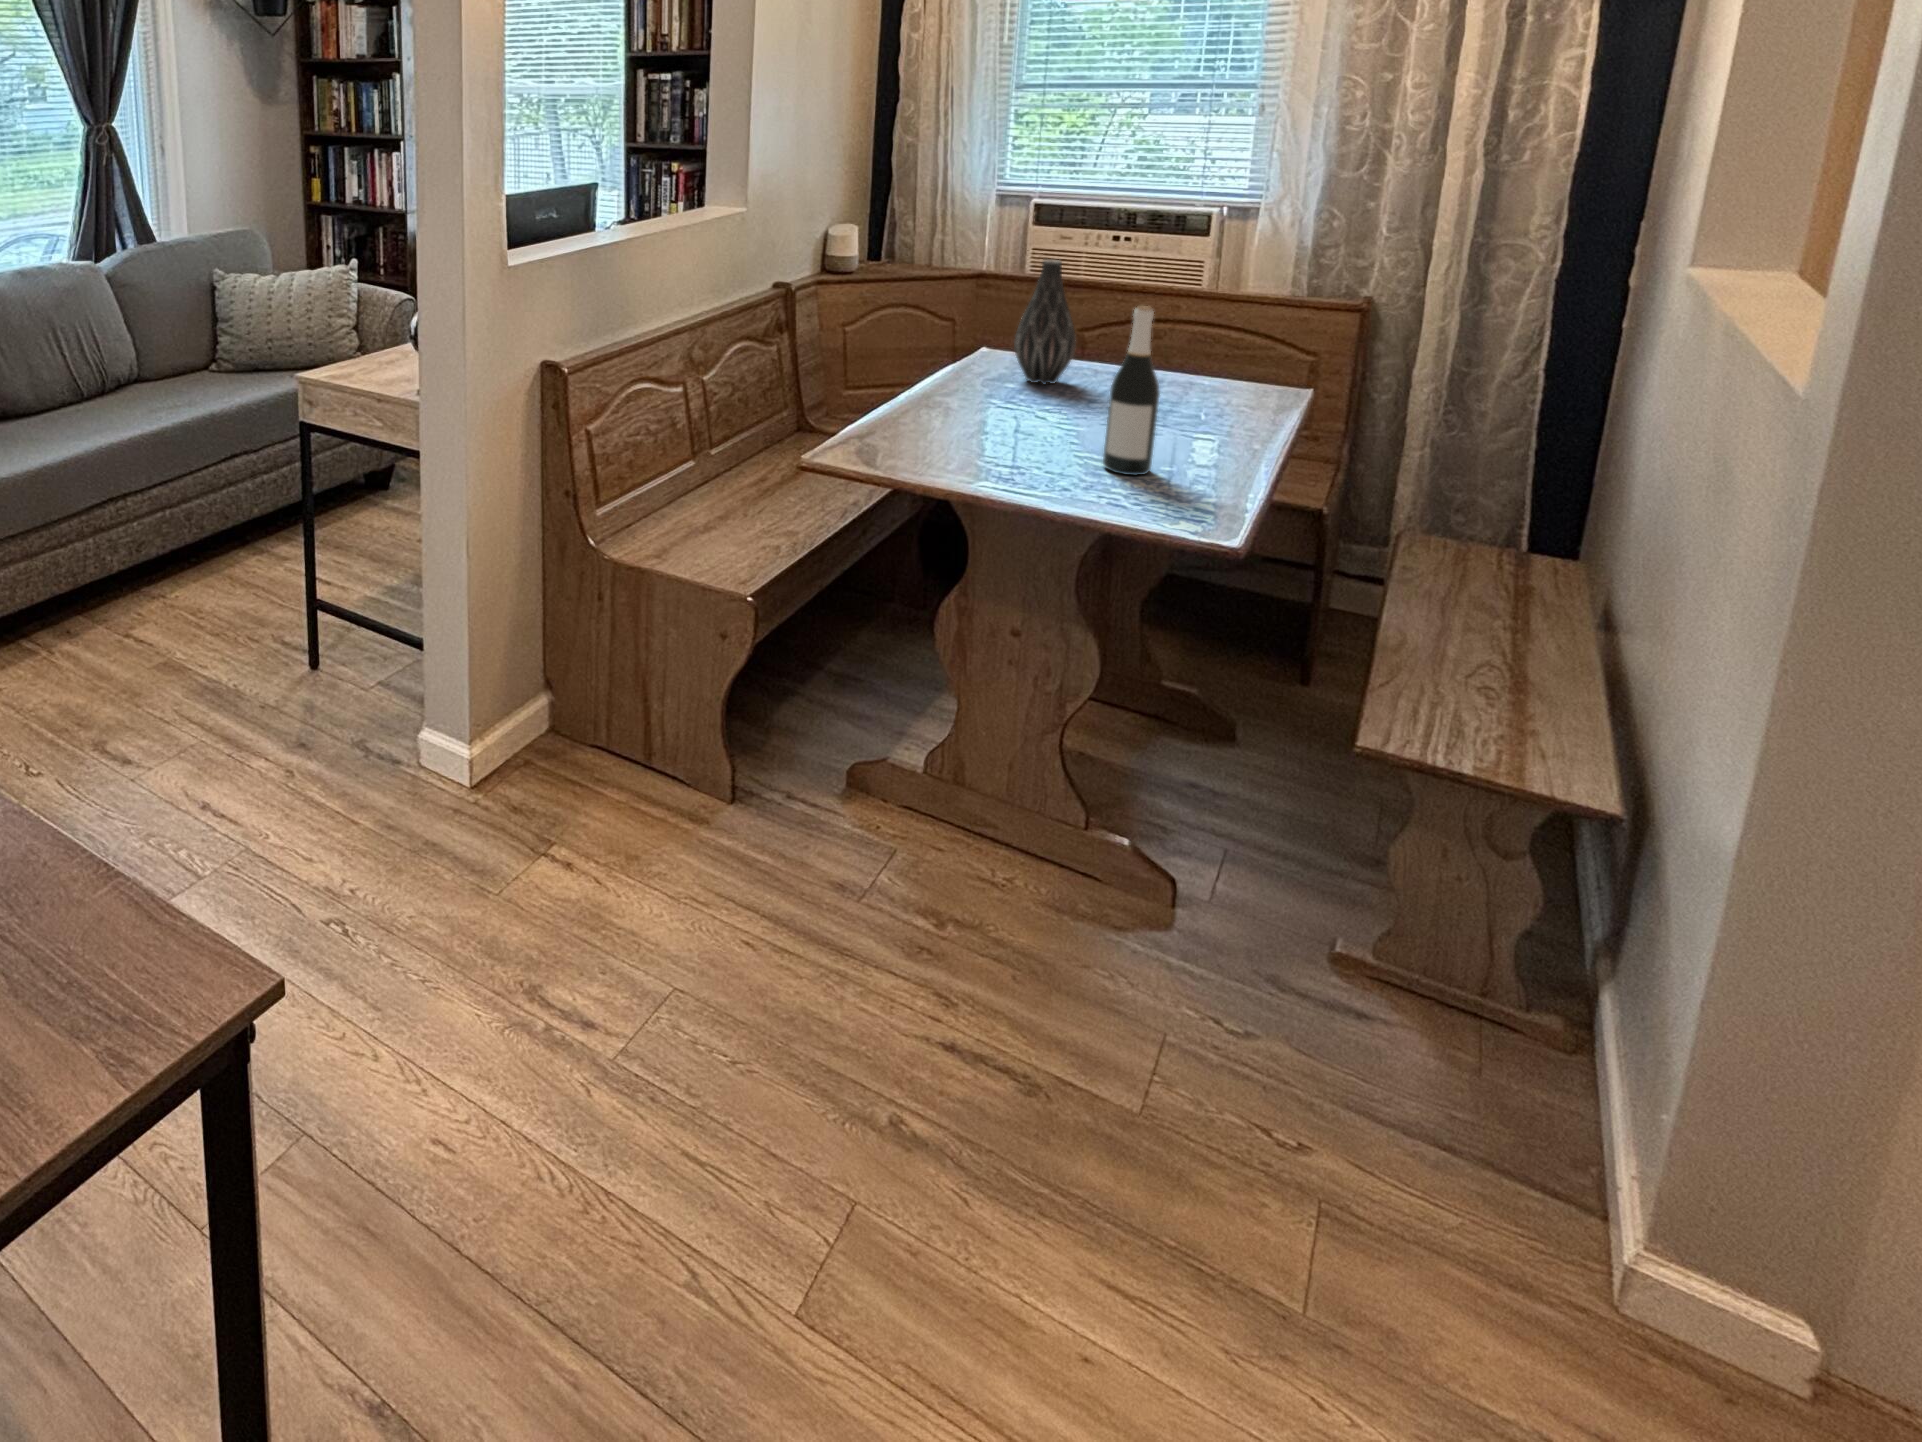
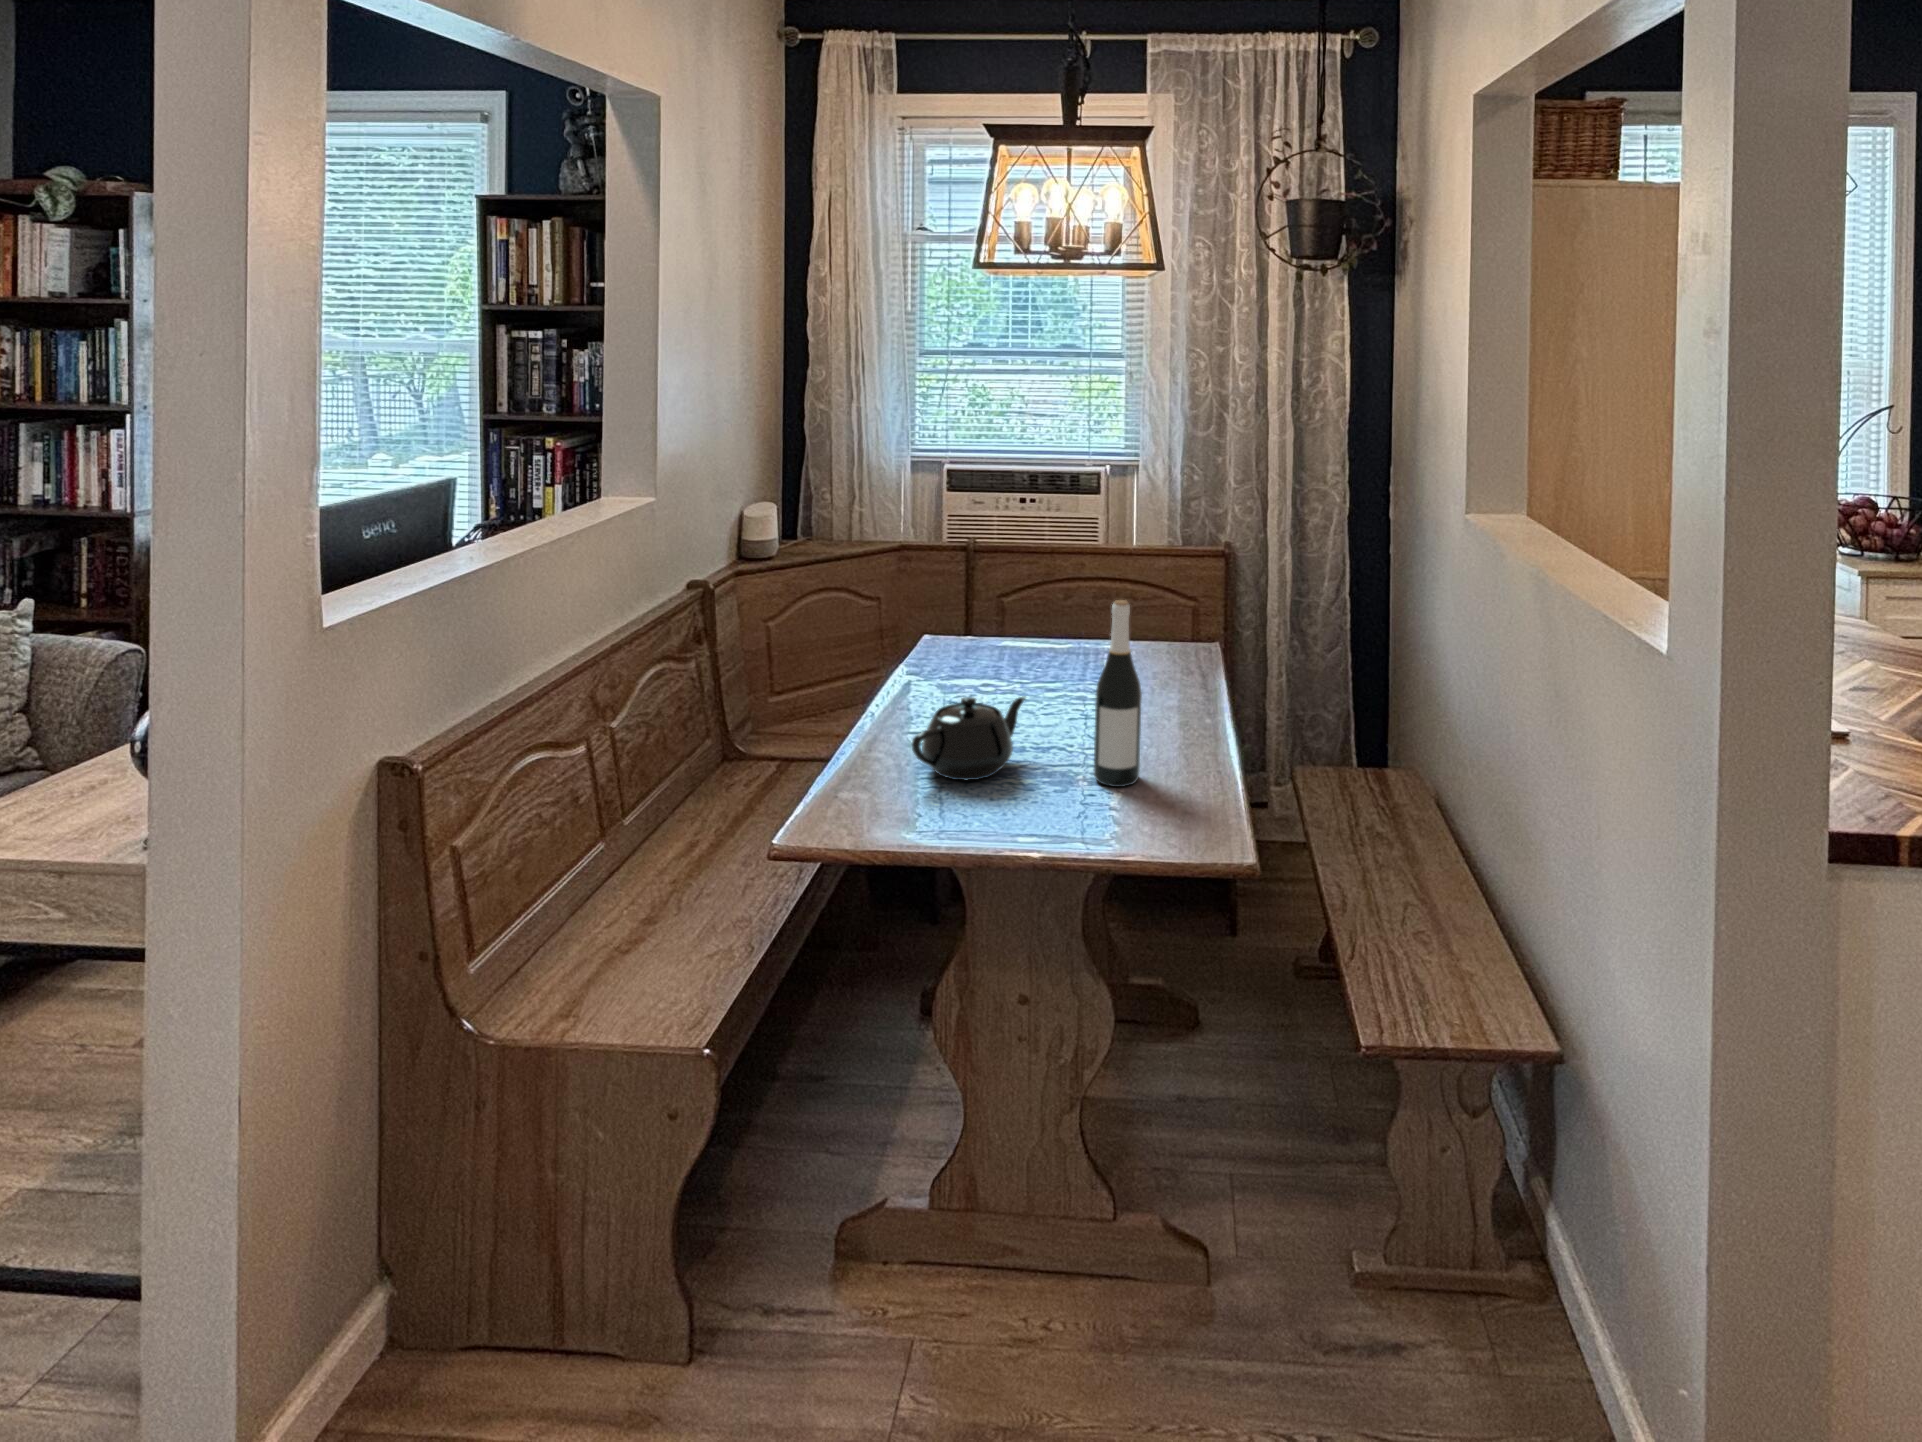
vase: present [1014,260,1076,384] -> none [965,542,1023,678]
teapot: none [928,380,1049,449] -> present [912,697,1025,780]

